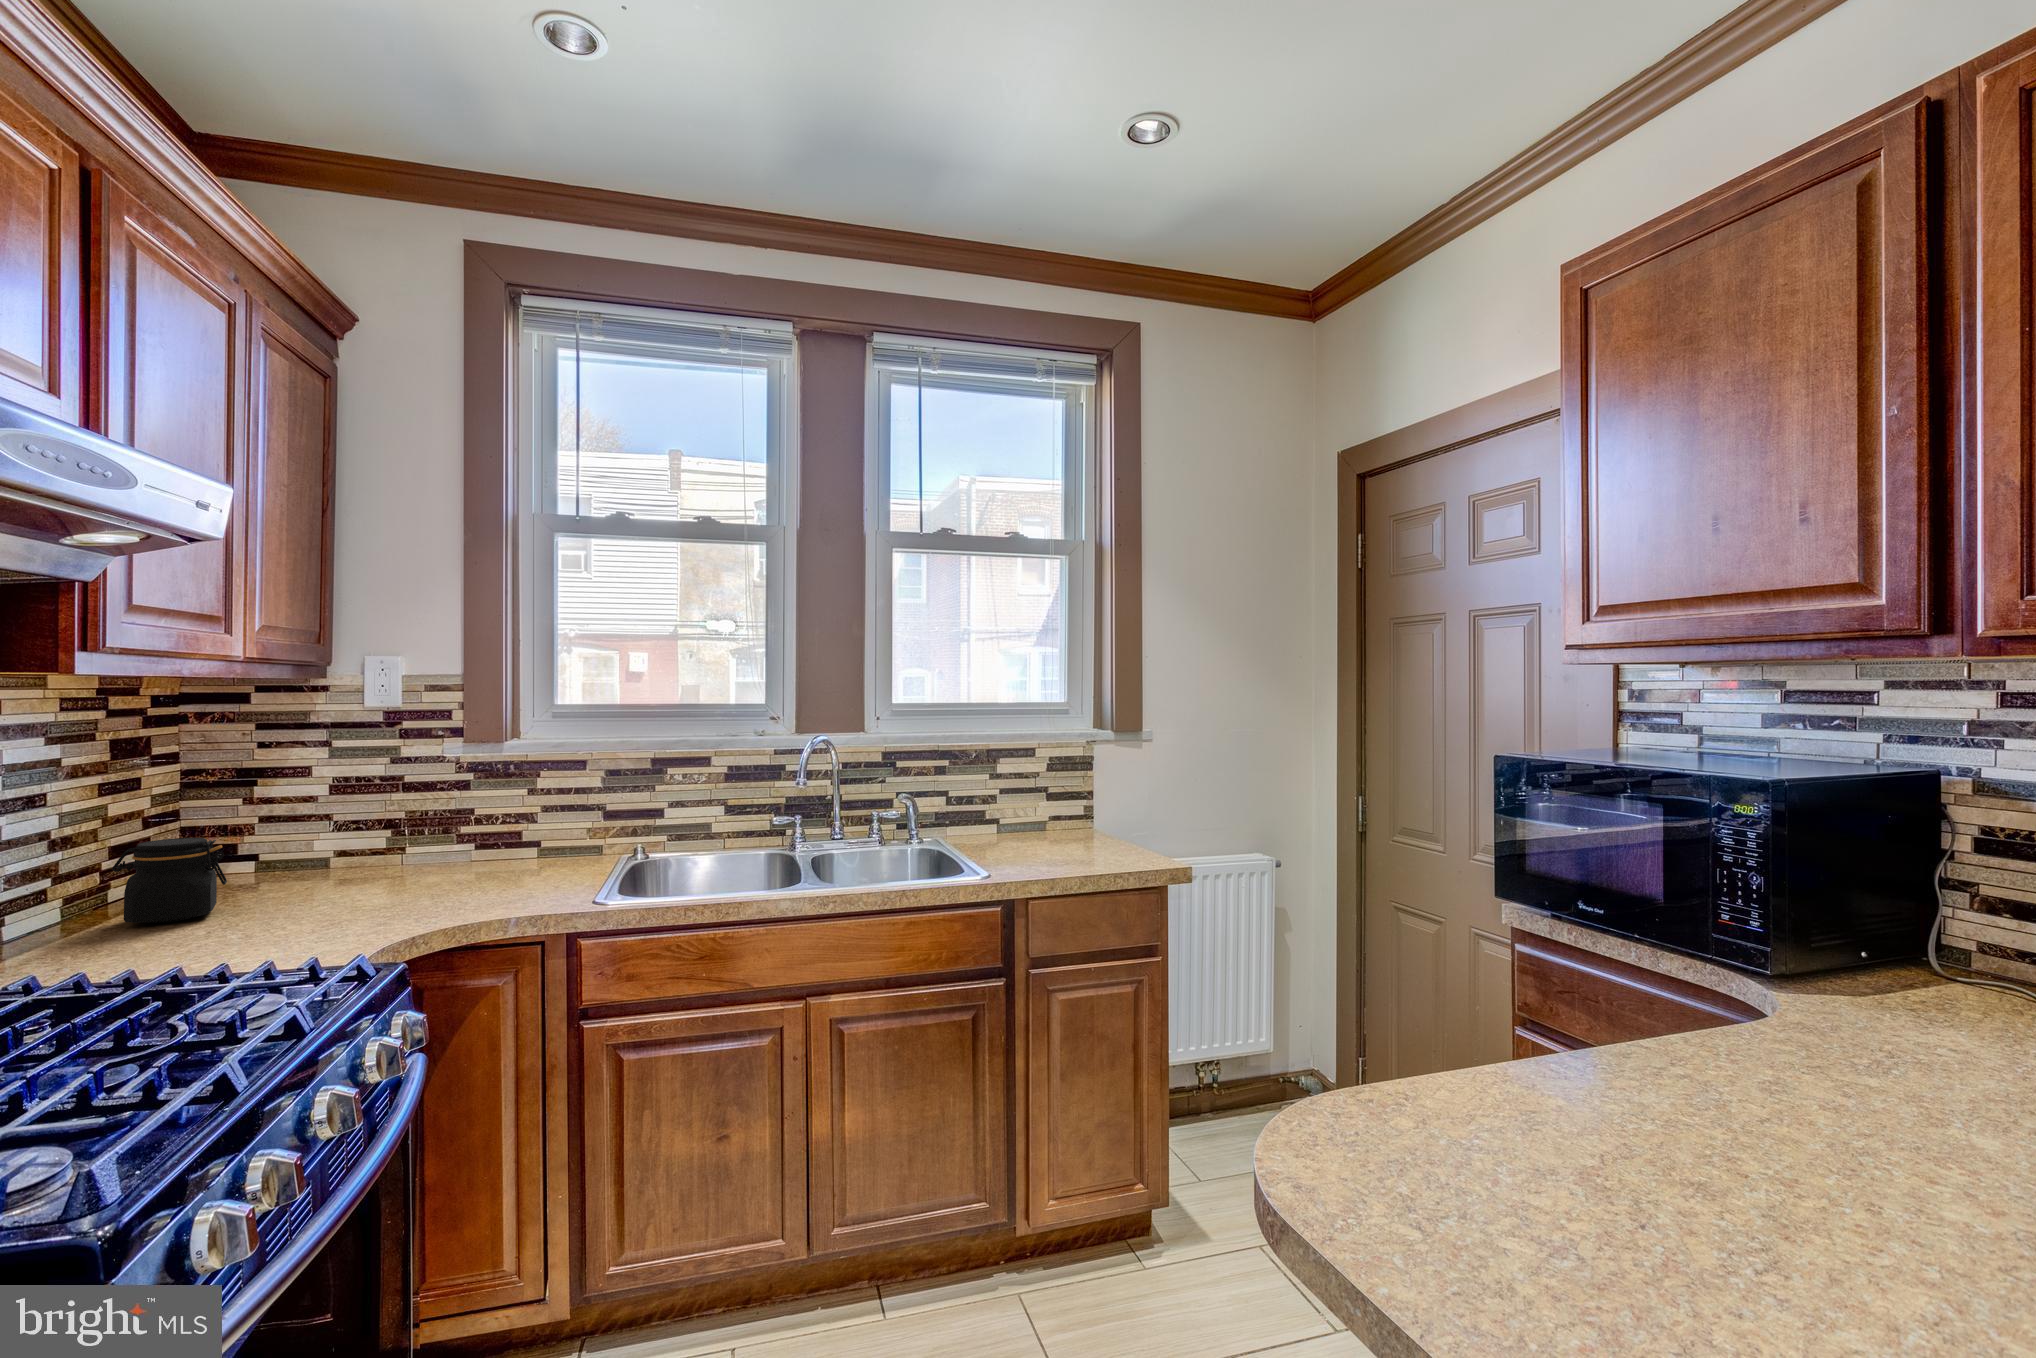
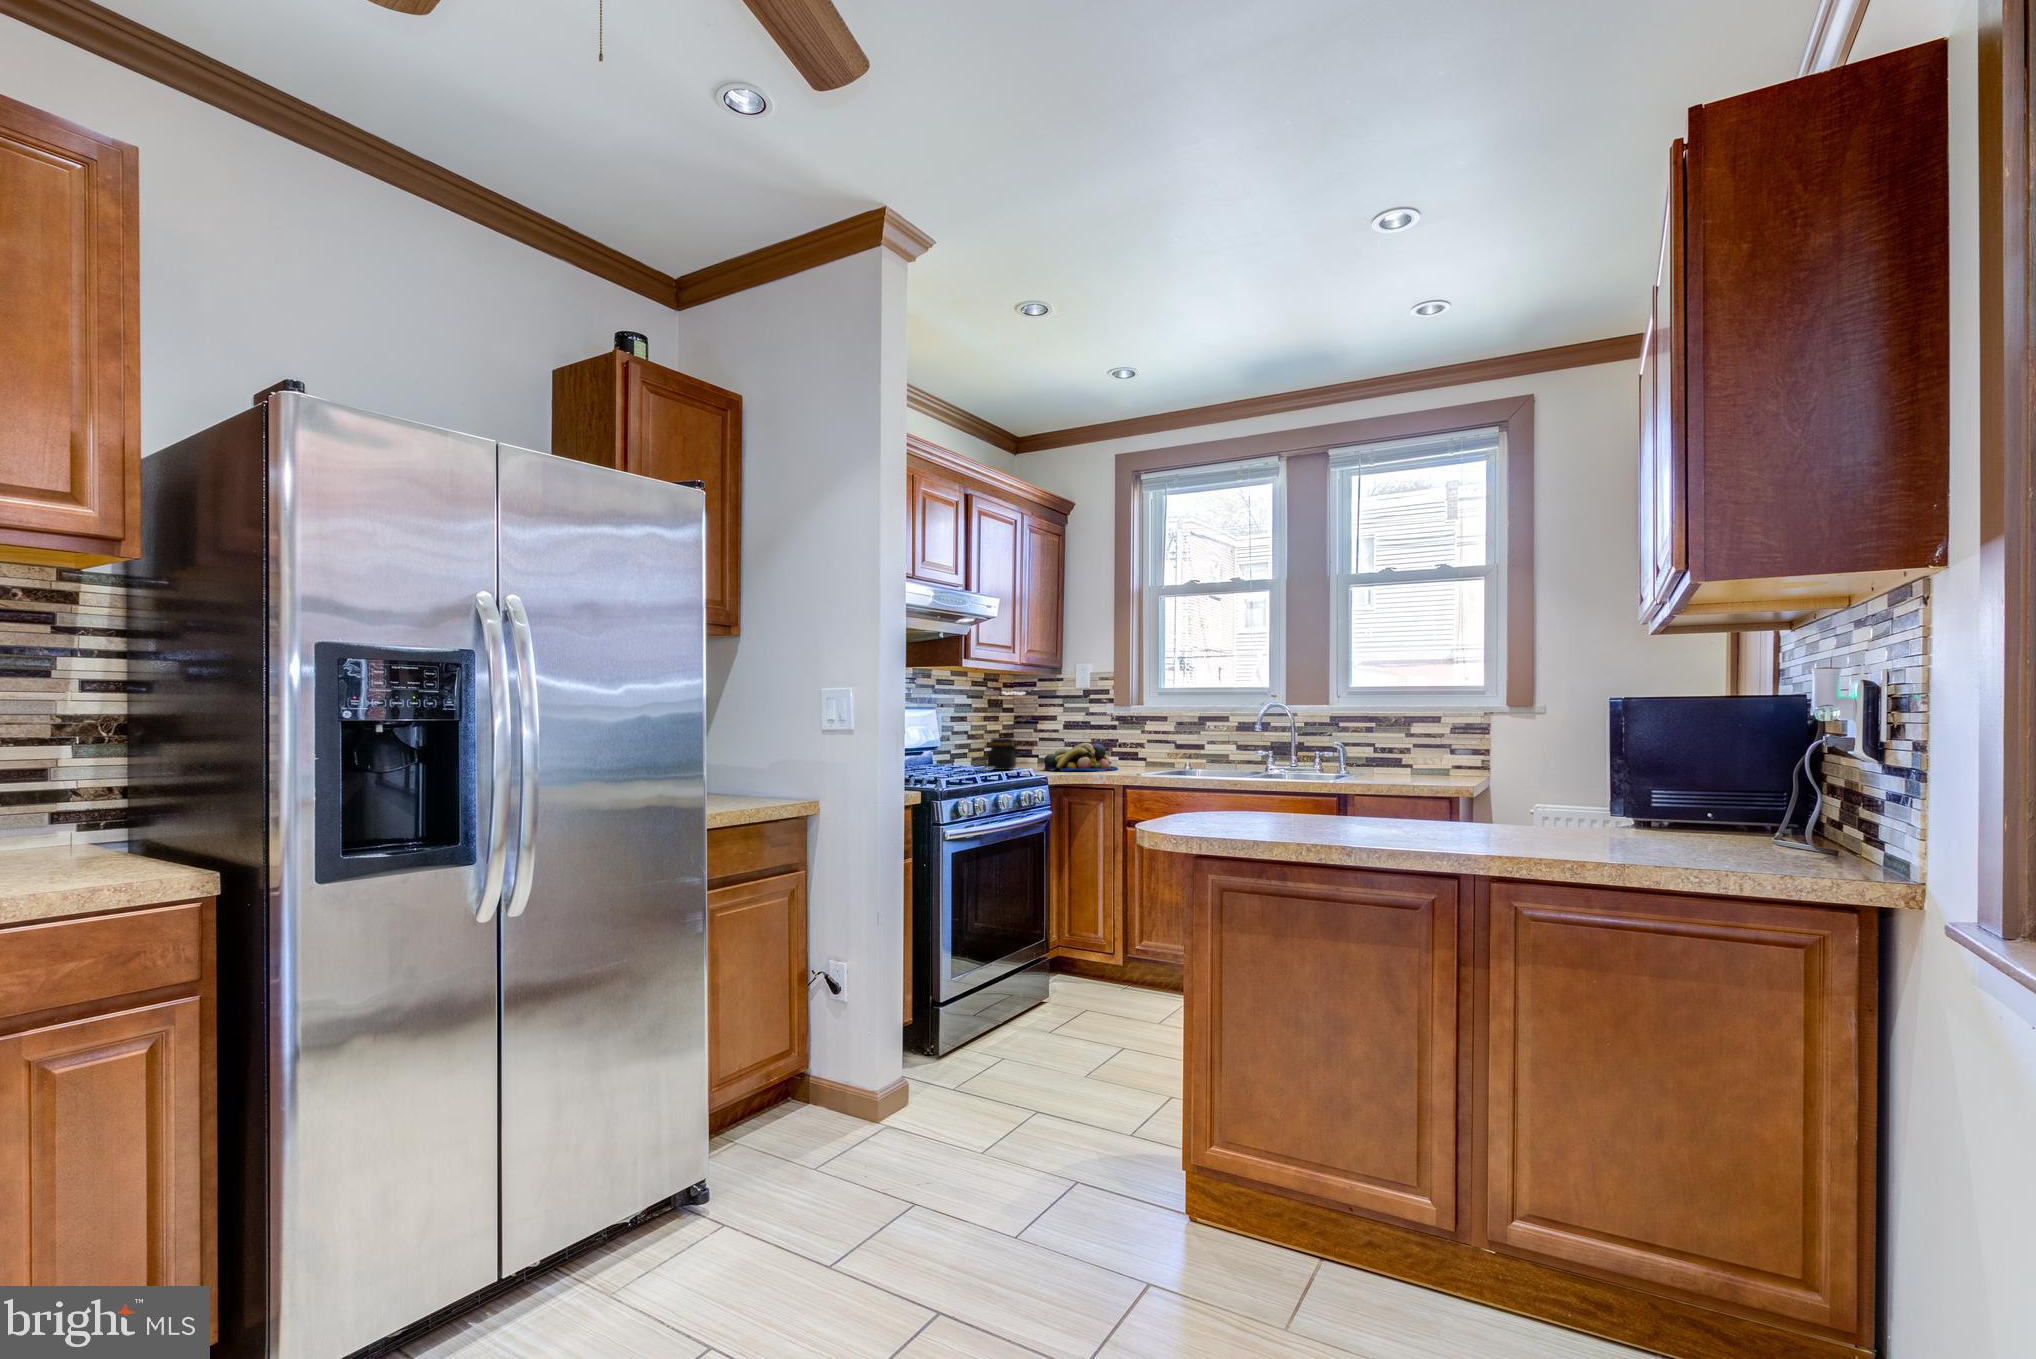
fruit bowl: none [303,825,492,905] -> present [1044,743,1118,771]

